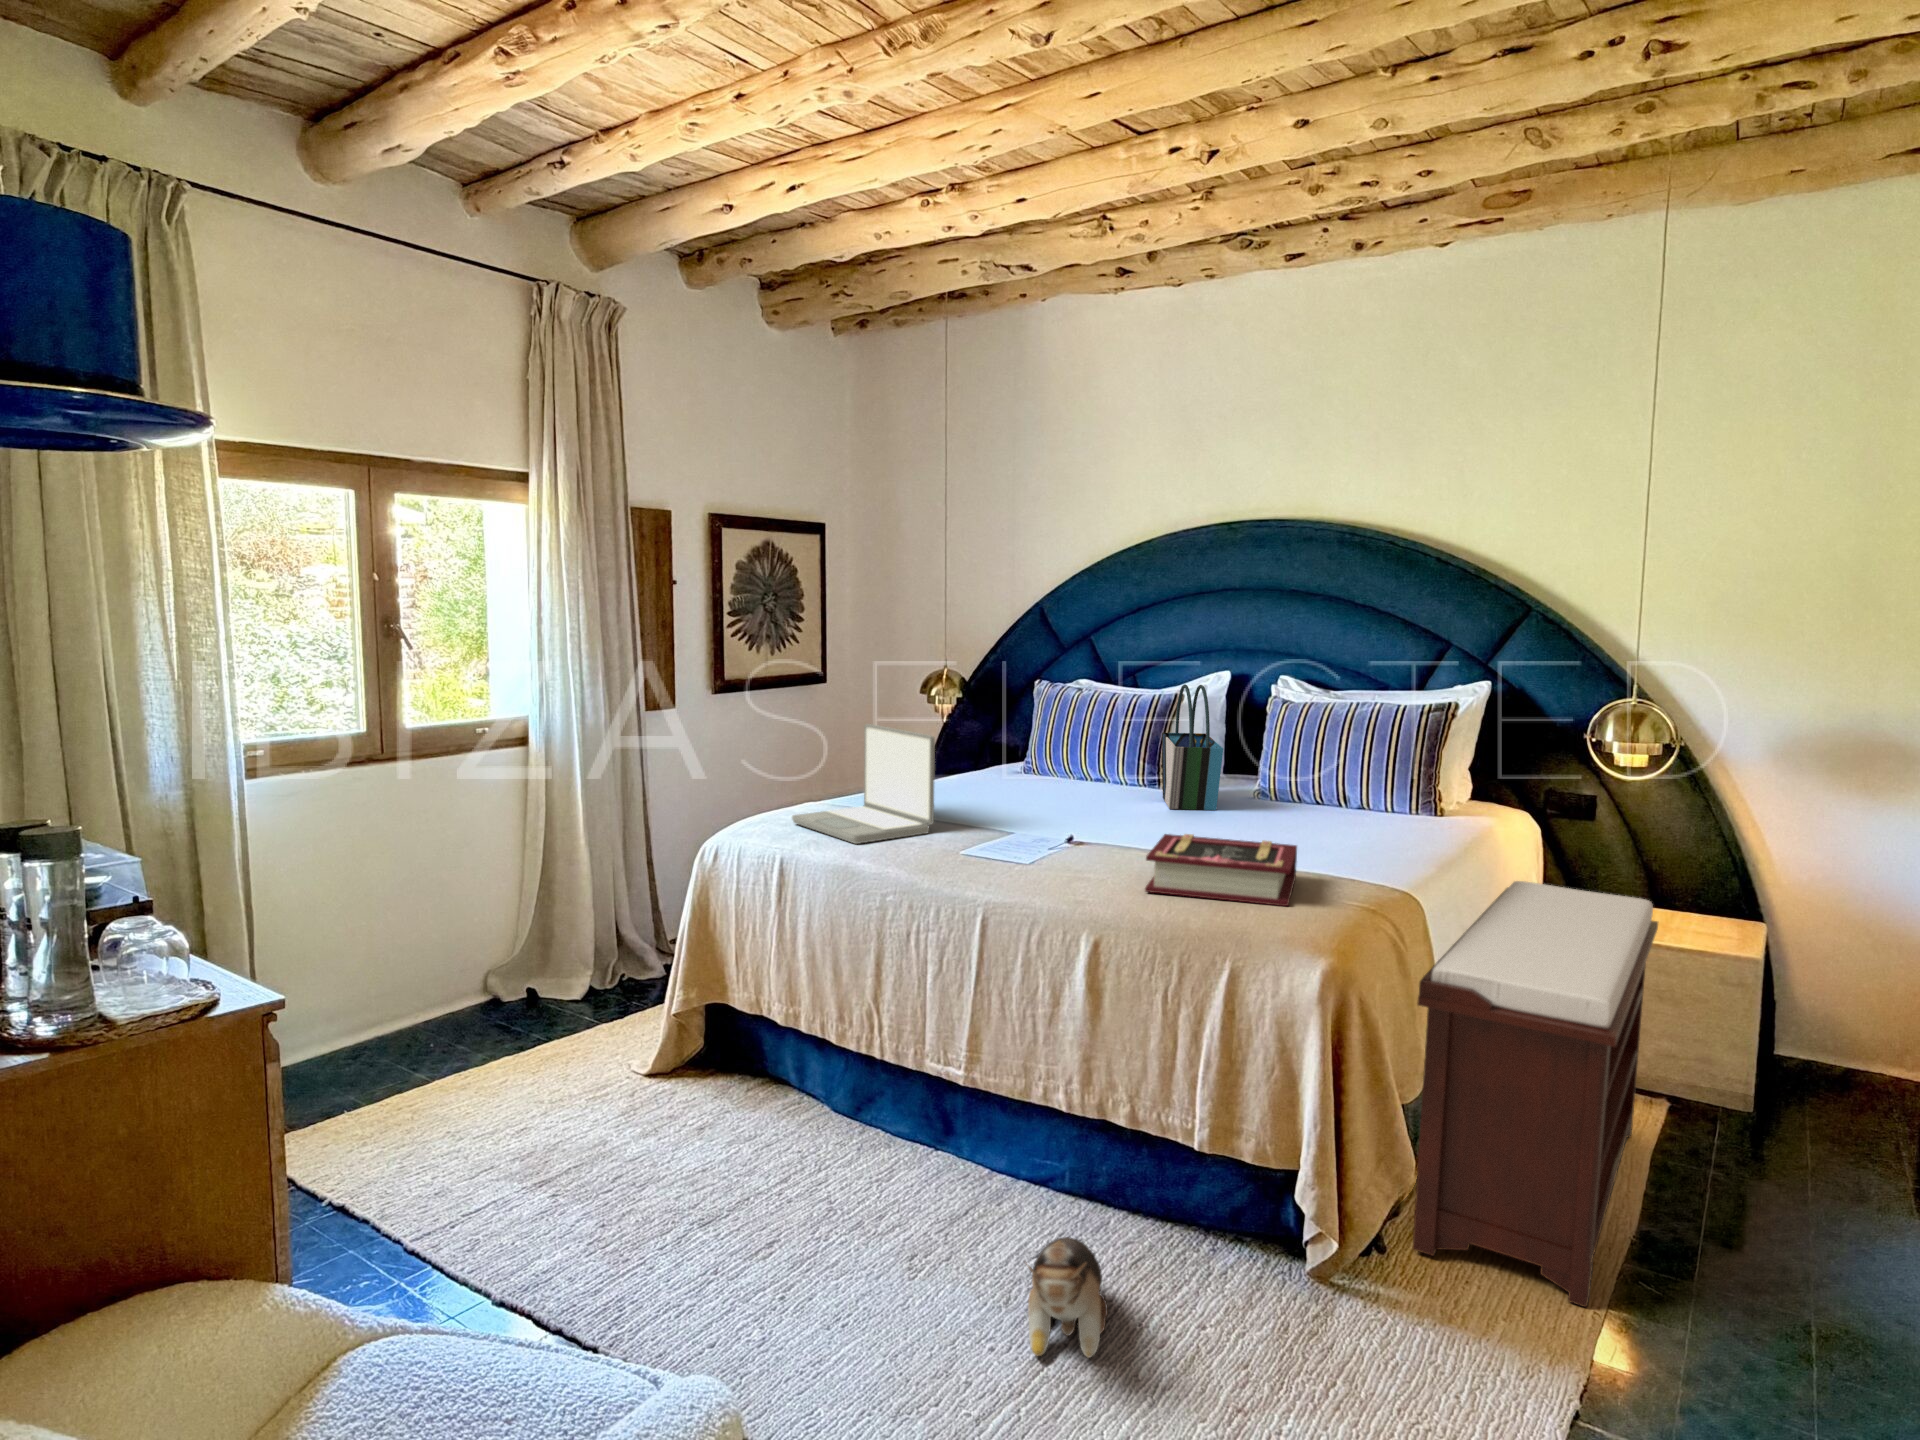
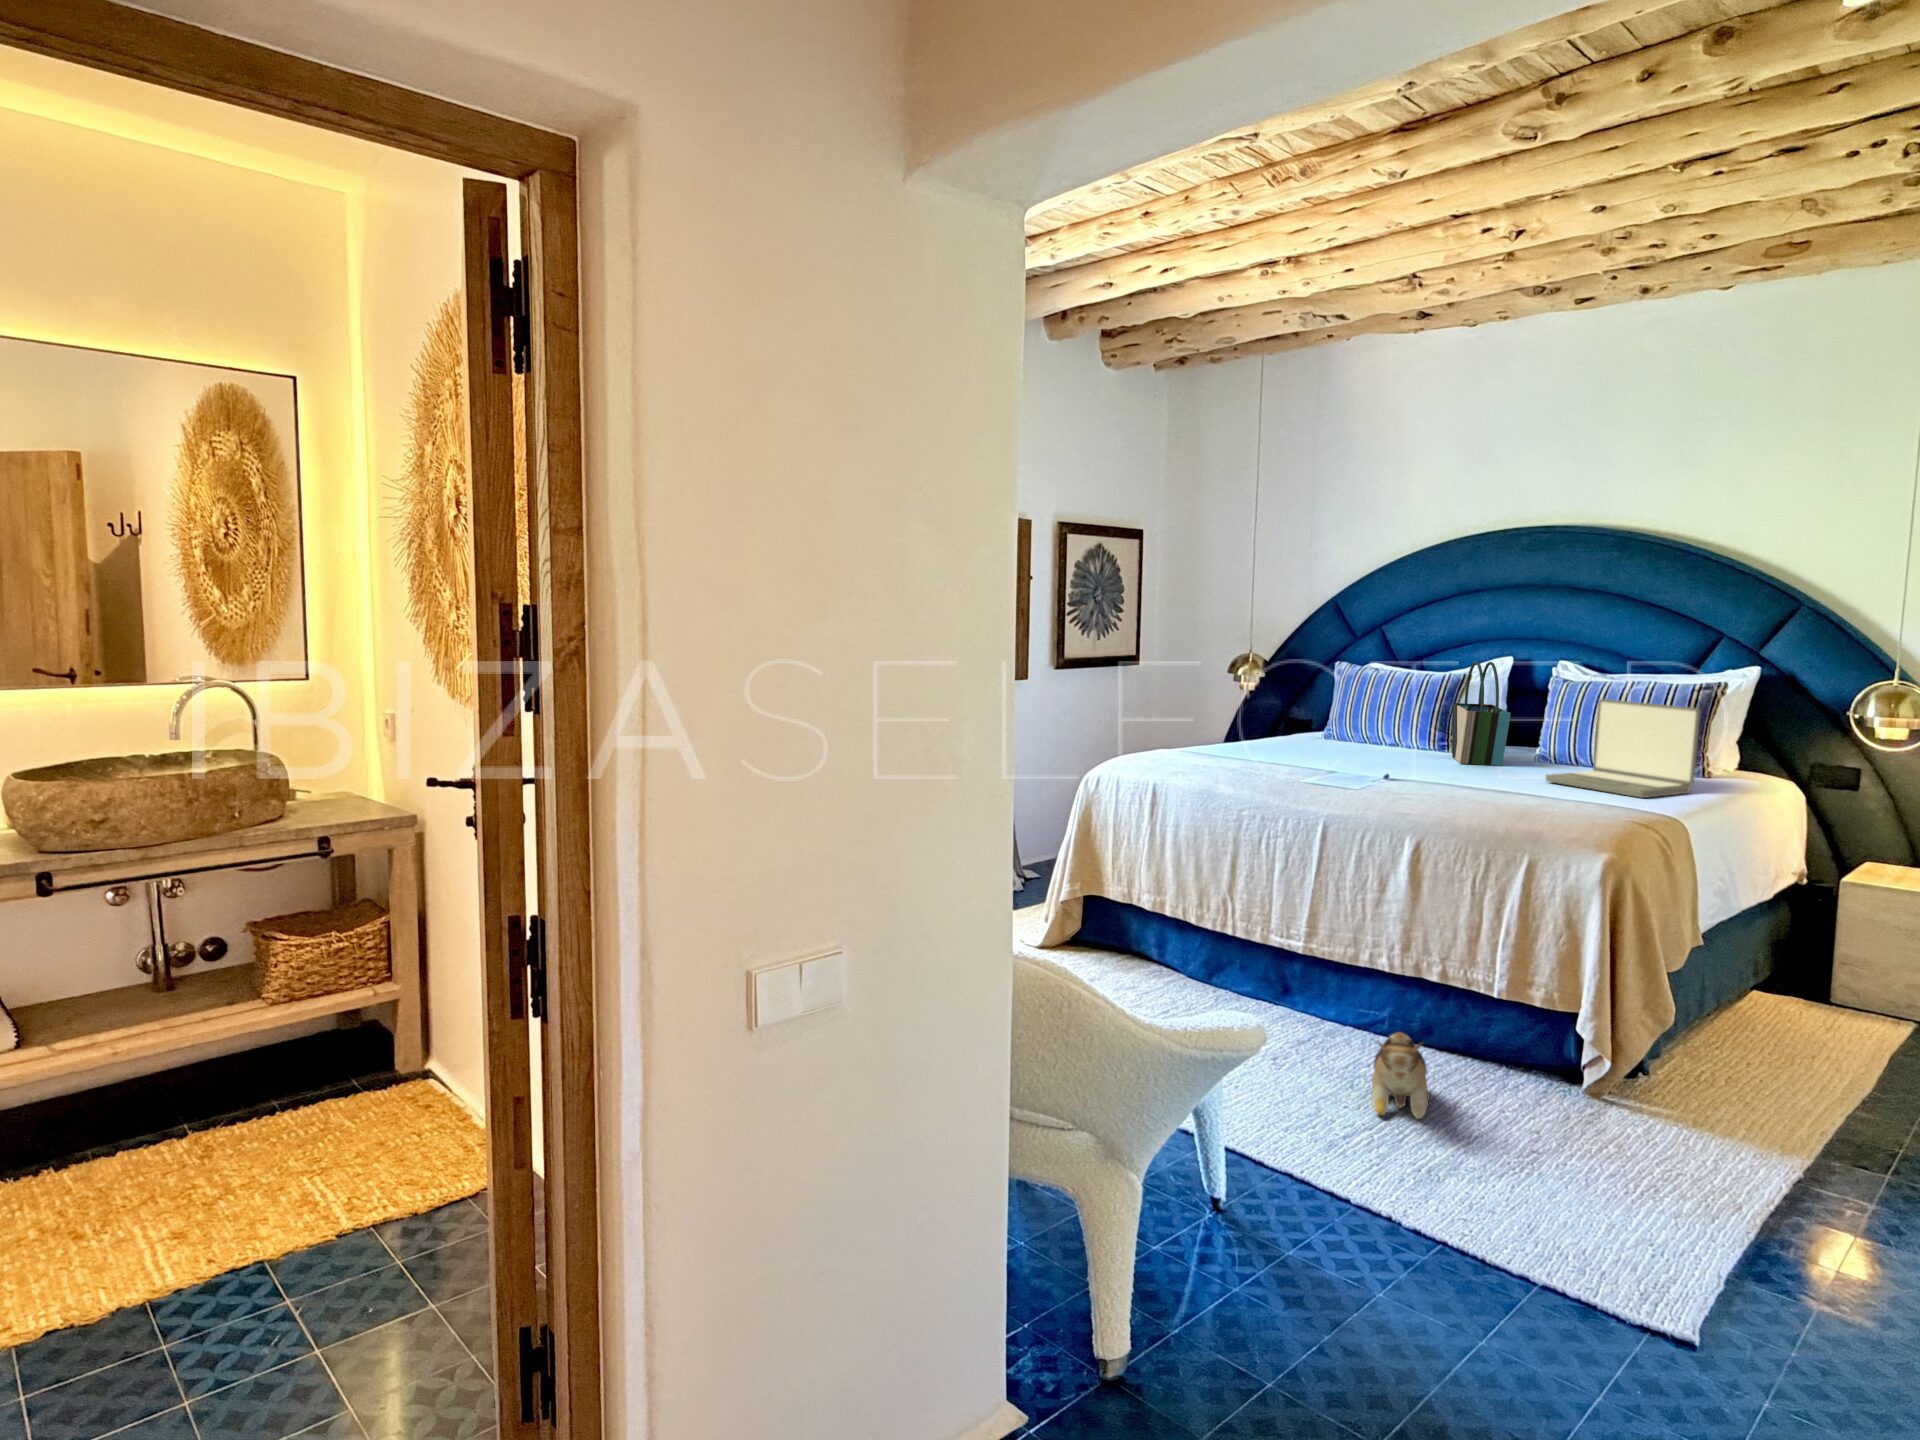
laptop: present [792,724,935,844] -> present [1546,699,1700,798]
book: present [1145,834,1297,907] -> none [1455,769,1581,820]
bench: present [1412,881,1658,1307] -> none [1673,824,1907,1129]

